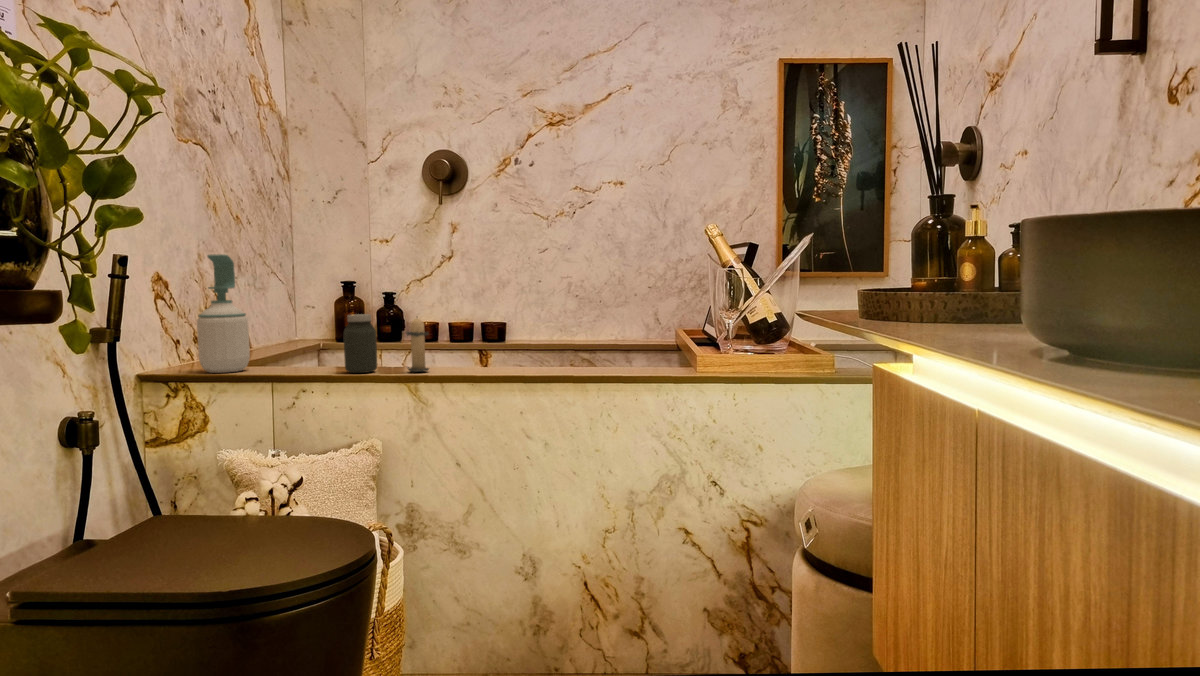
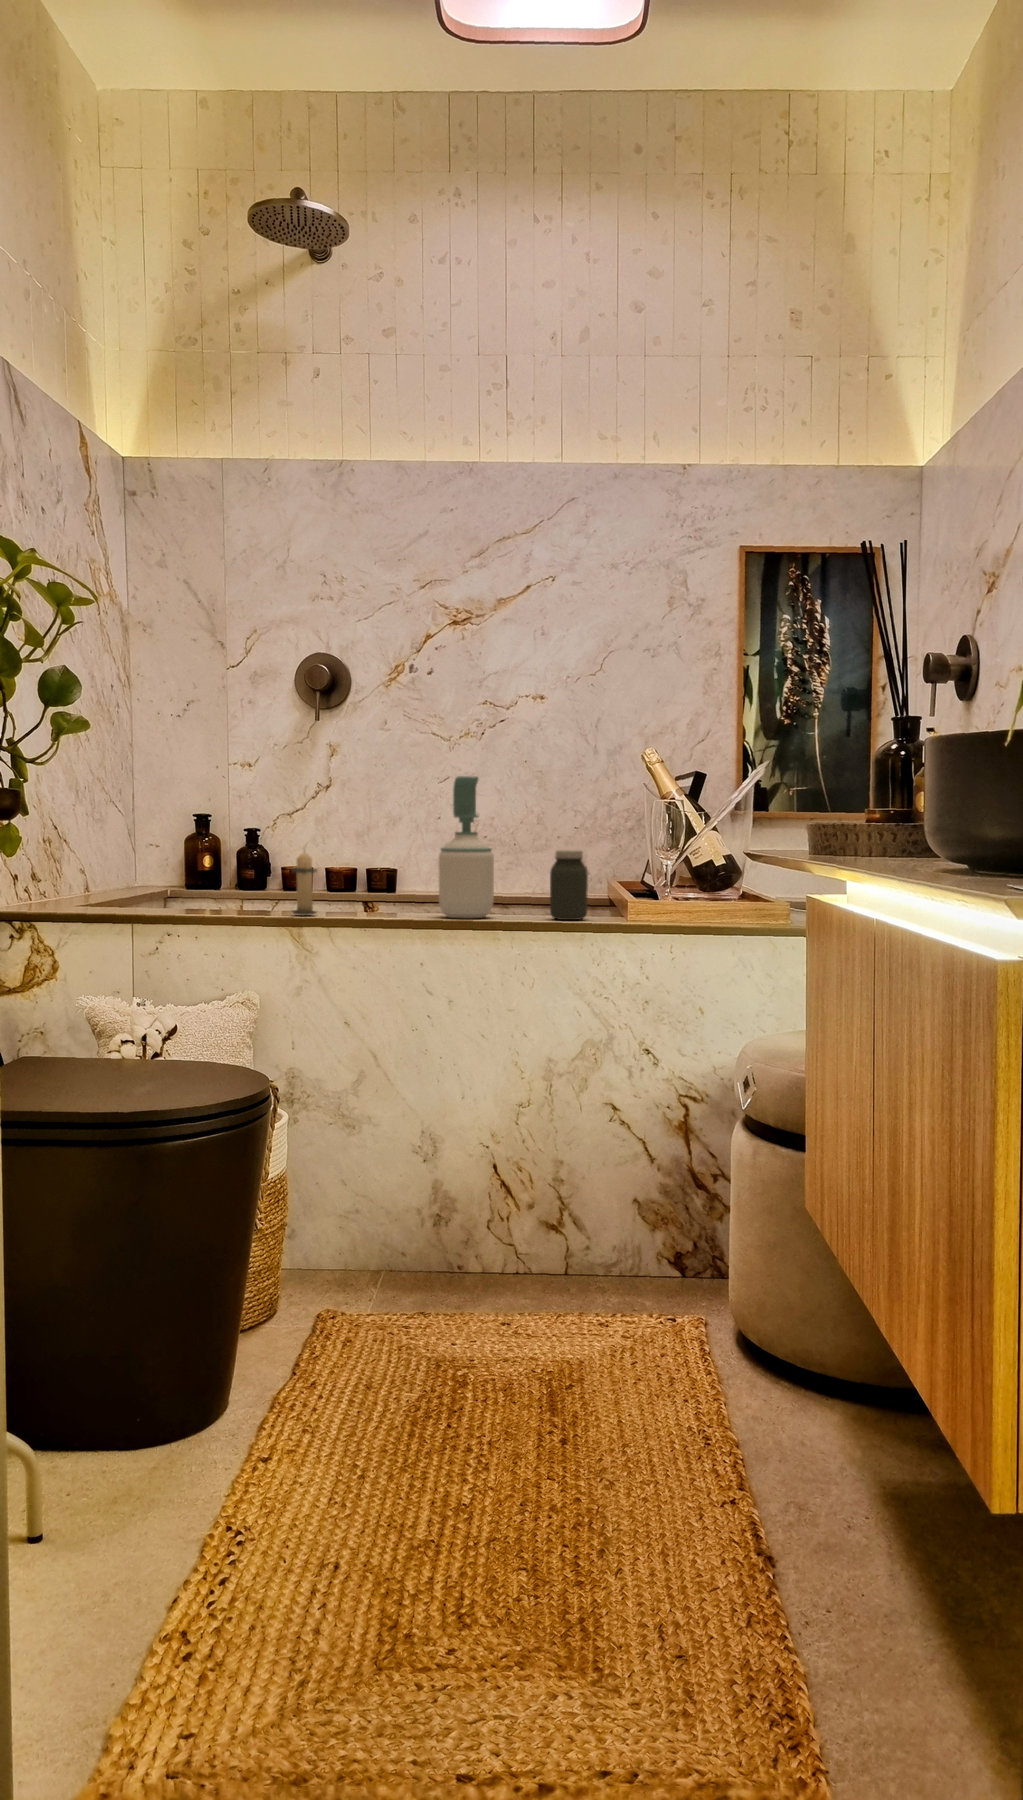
soap bottle: present [197,254,250,373] -> present [439,776,494,918]
jar: present [344,314,377,373] -> present [550,850,588,920]

